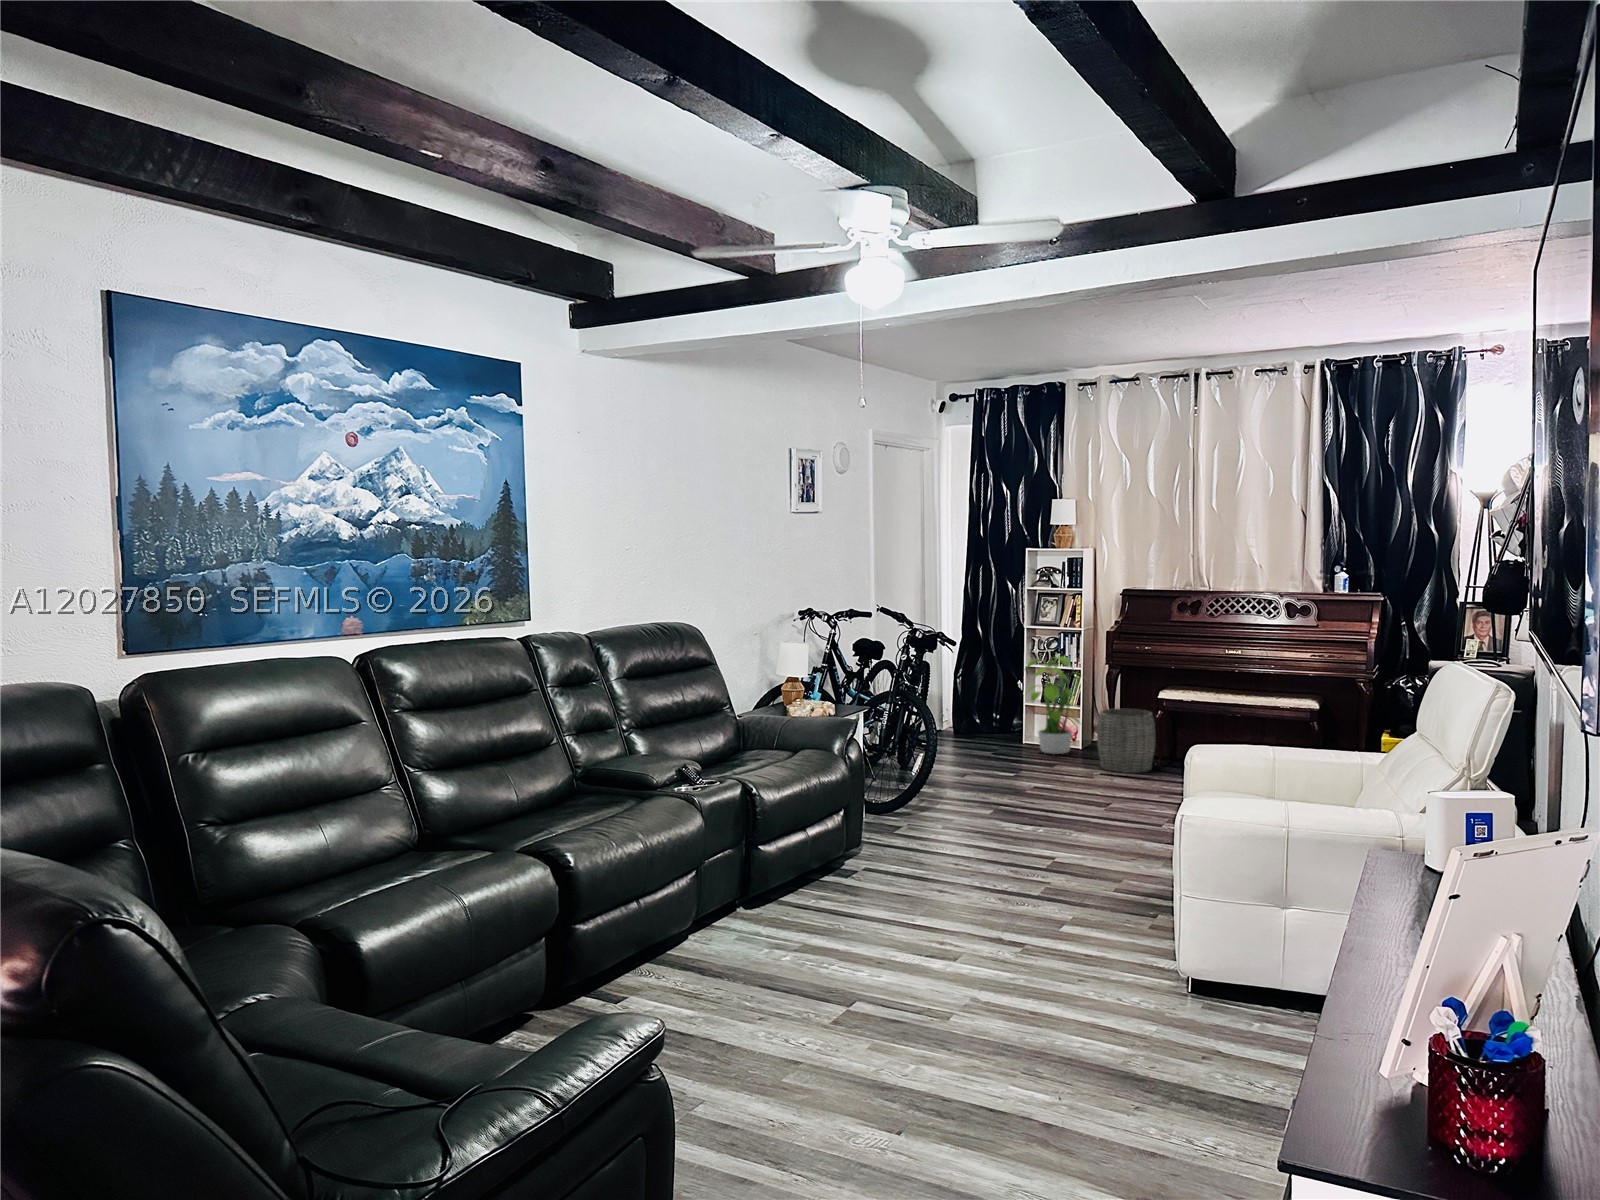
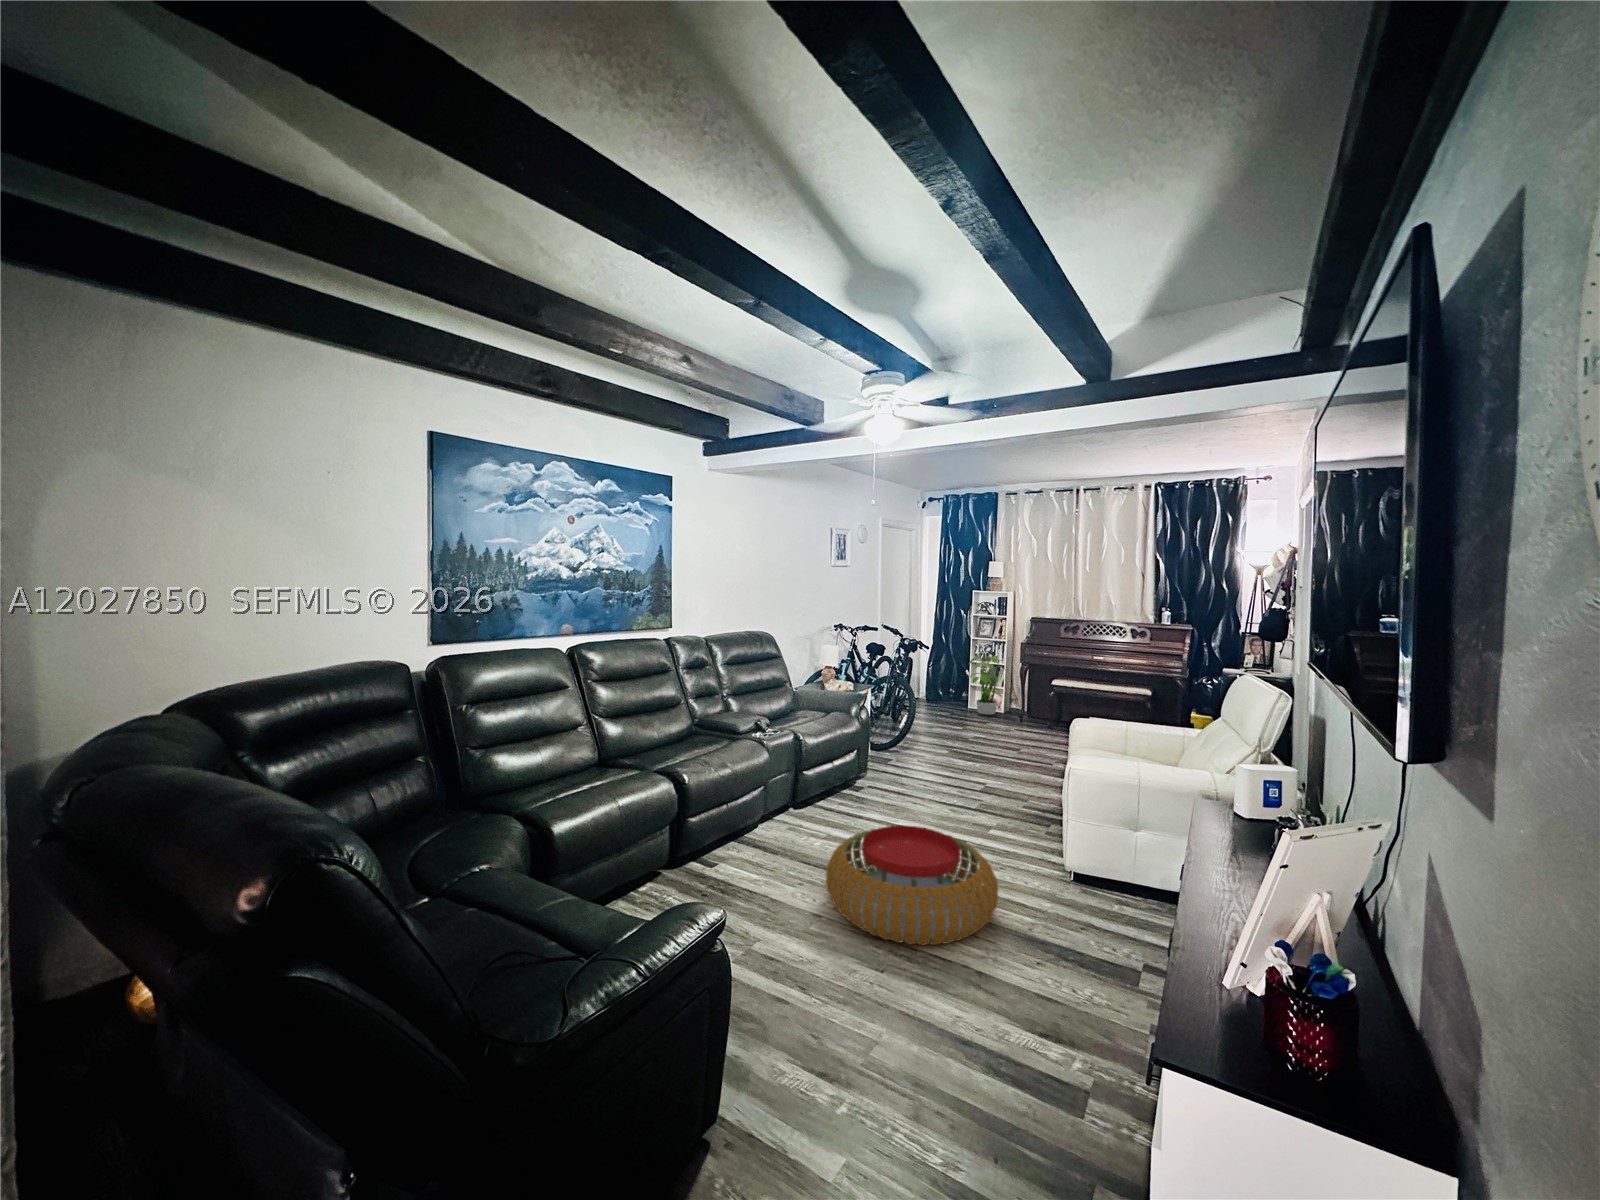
woven basket: present [1097,709,1155,773] -> none [1012,689,1048,729]
pouf: none [805,917,1075,1092] -> present [826,825,999,945]

